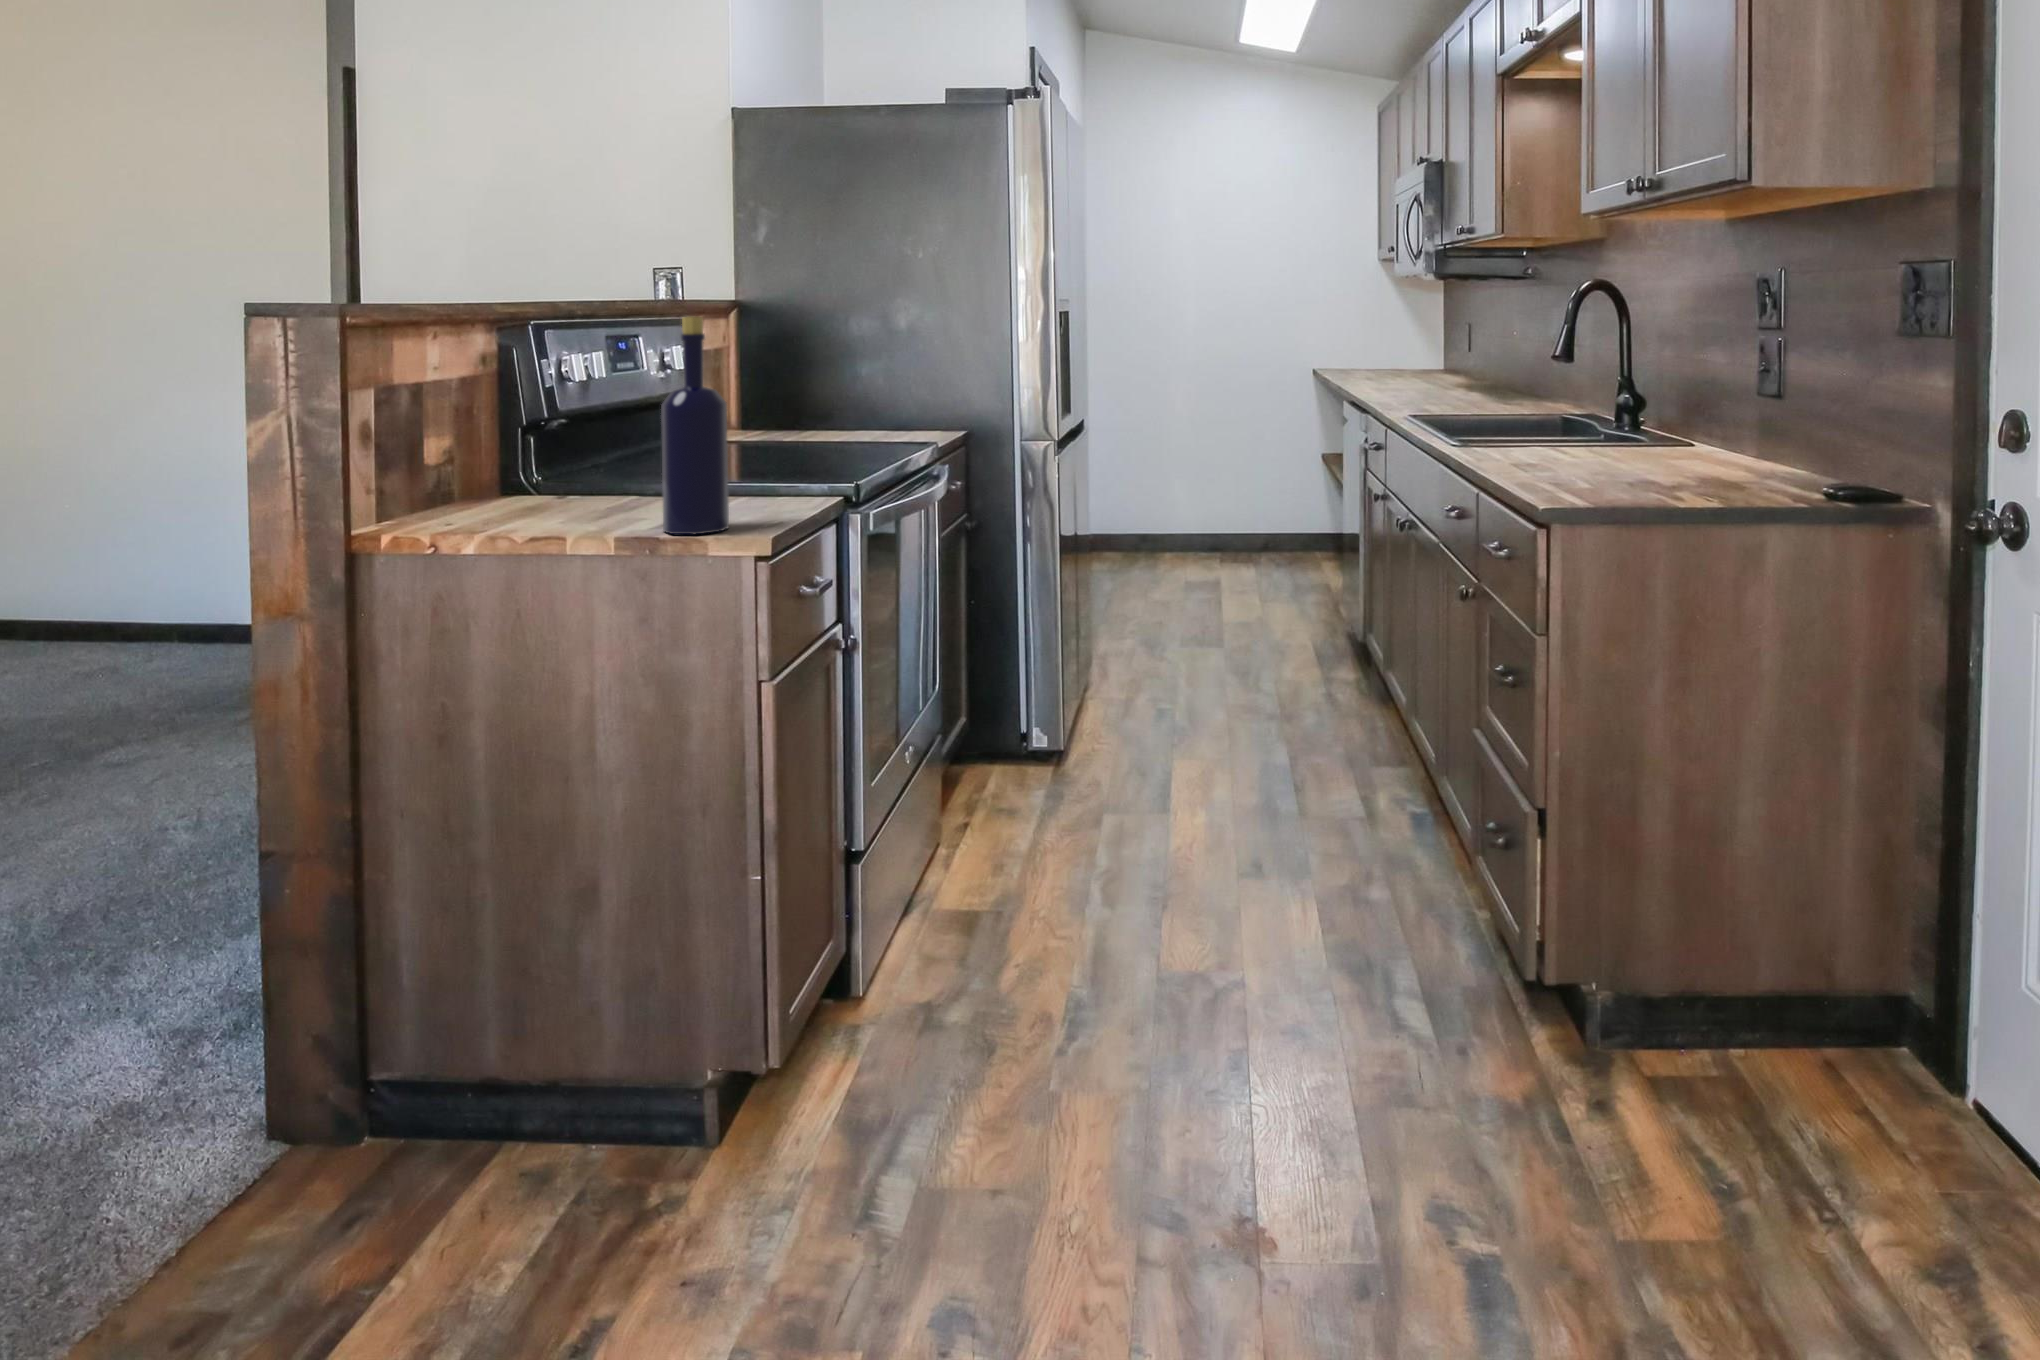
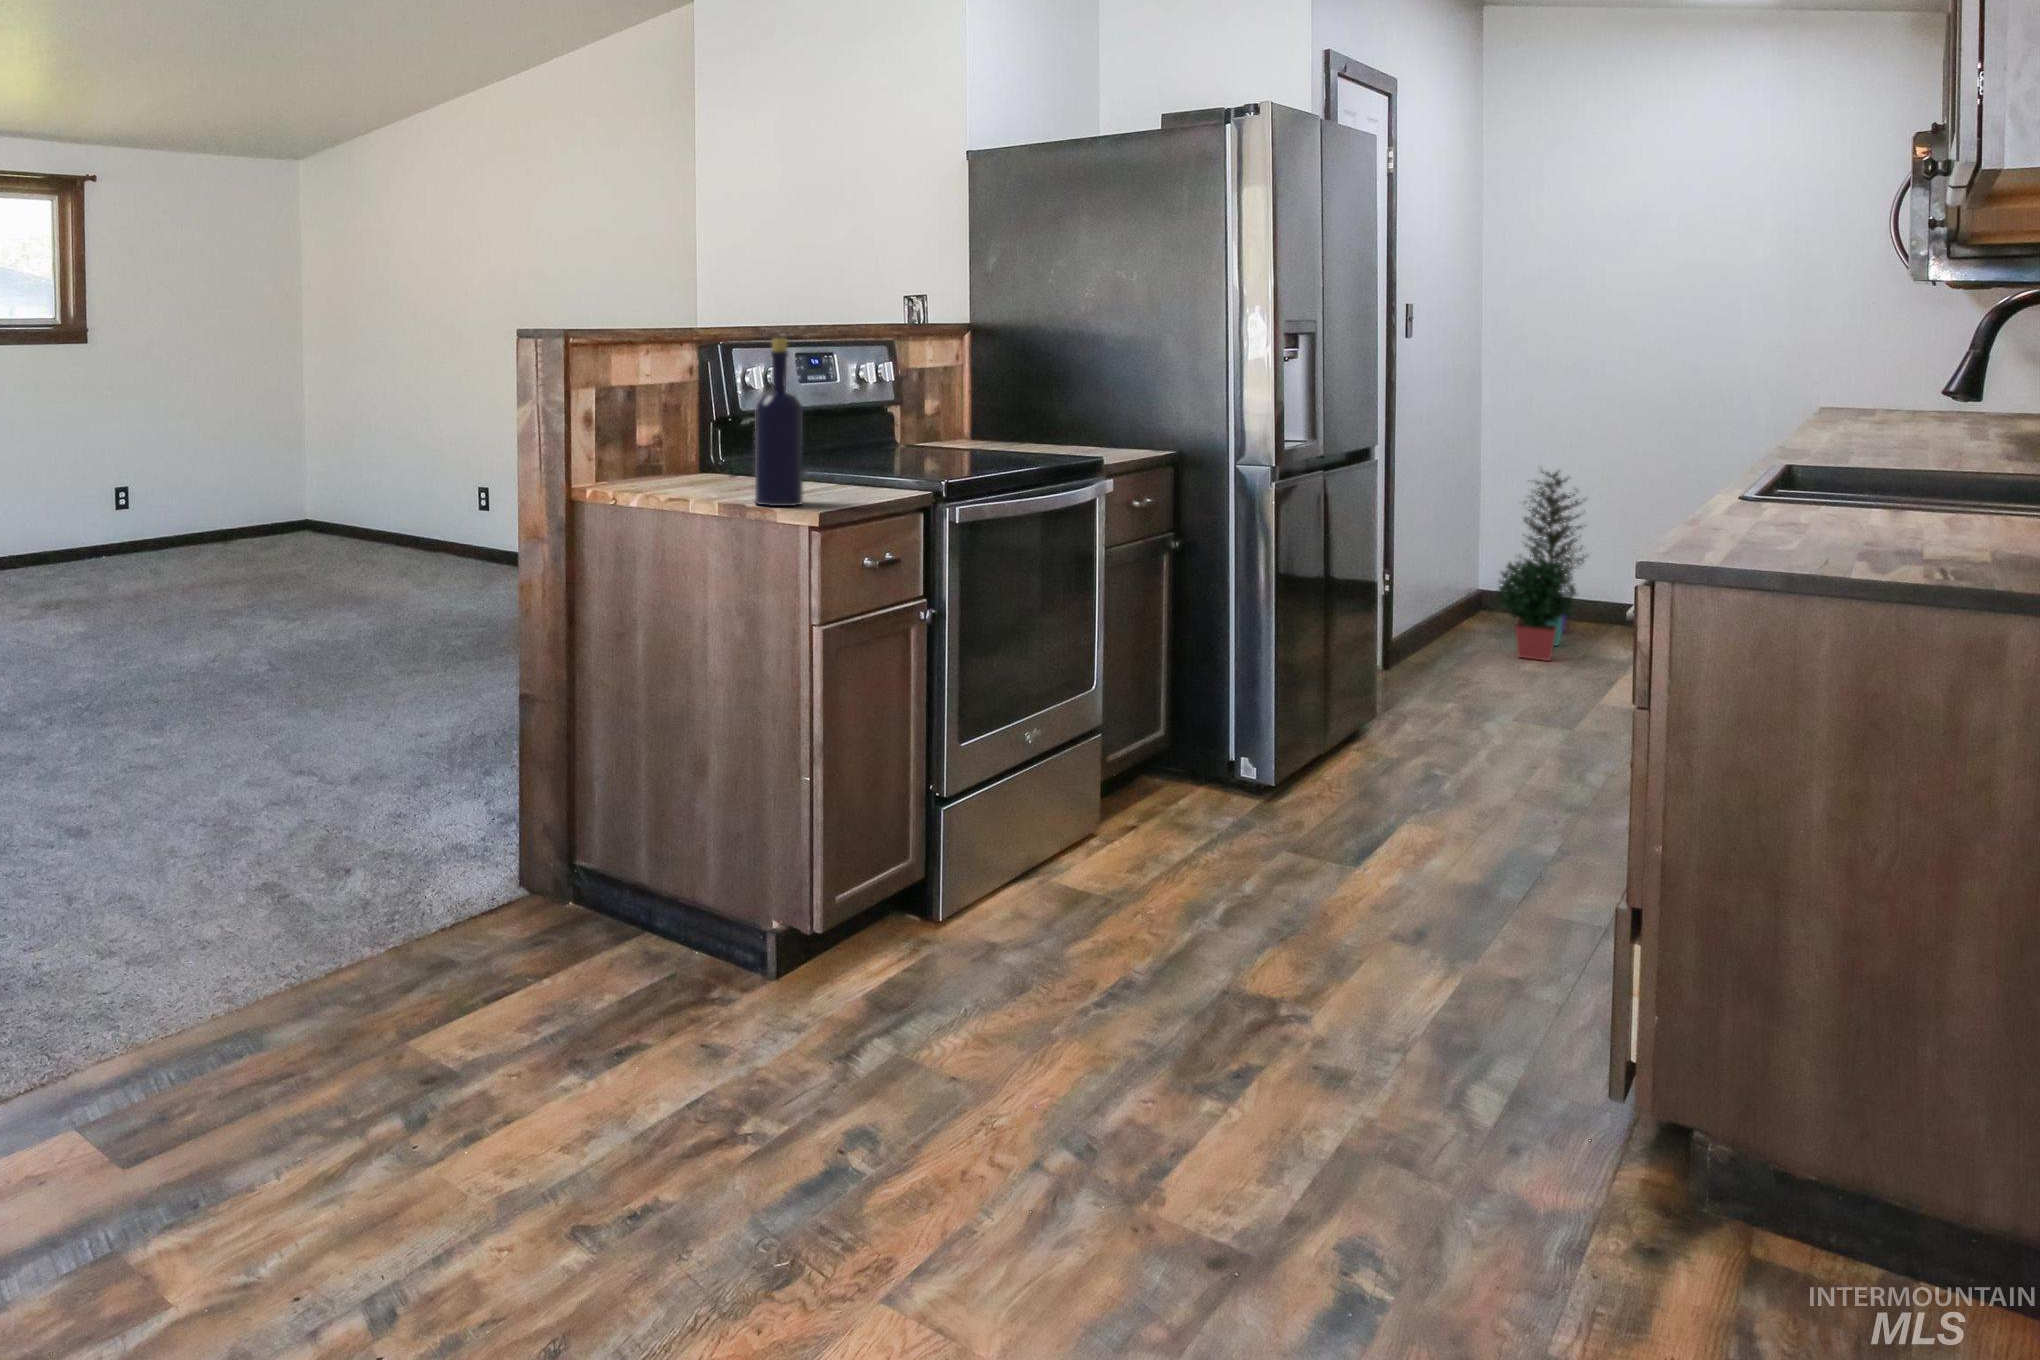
potted plant: none [1115,416,1179,583] -> present [1498,470,1585,661]

